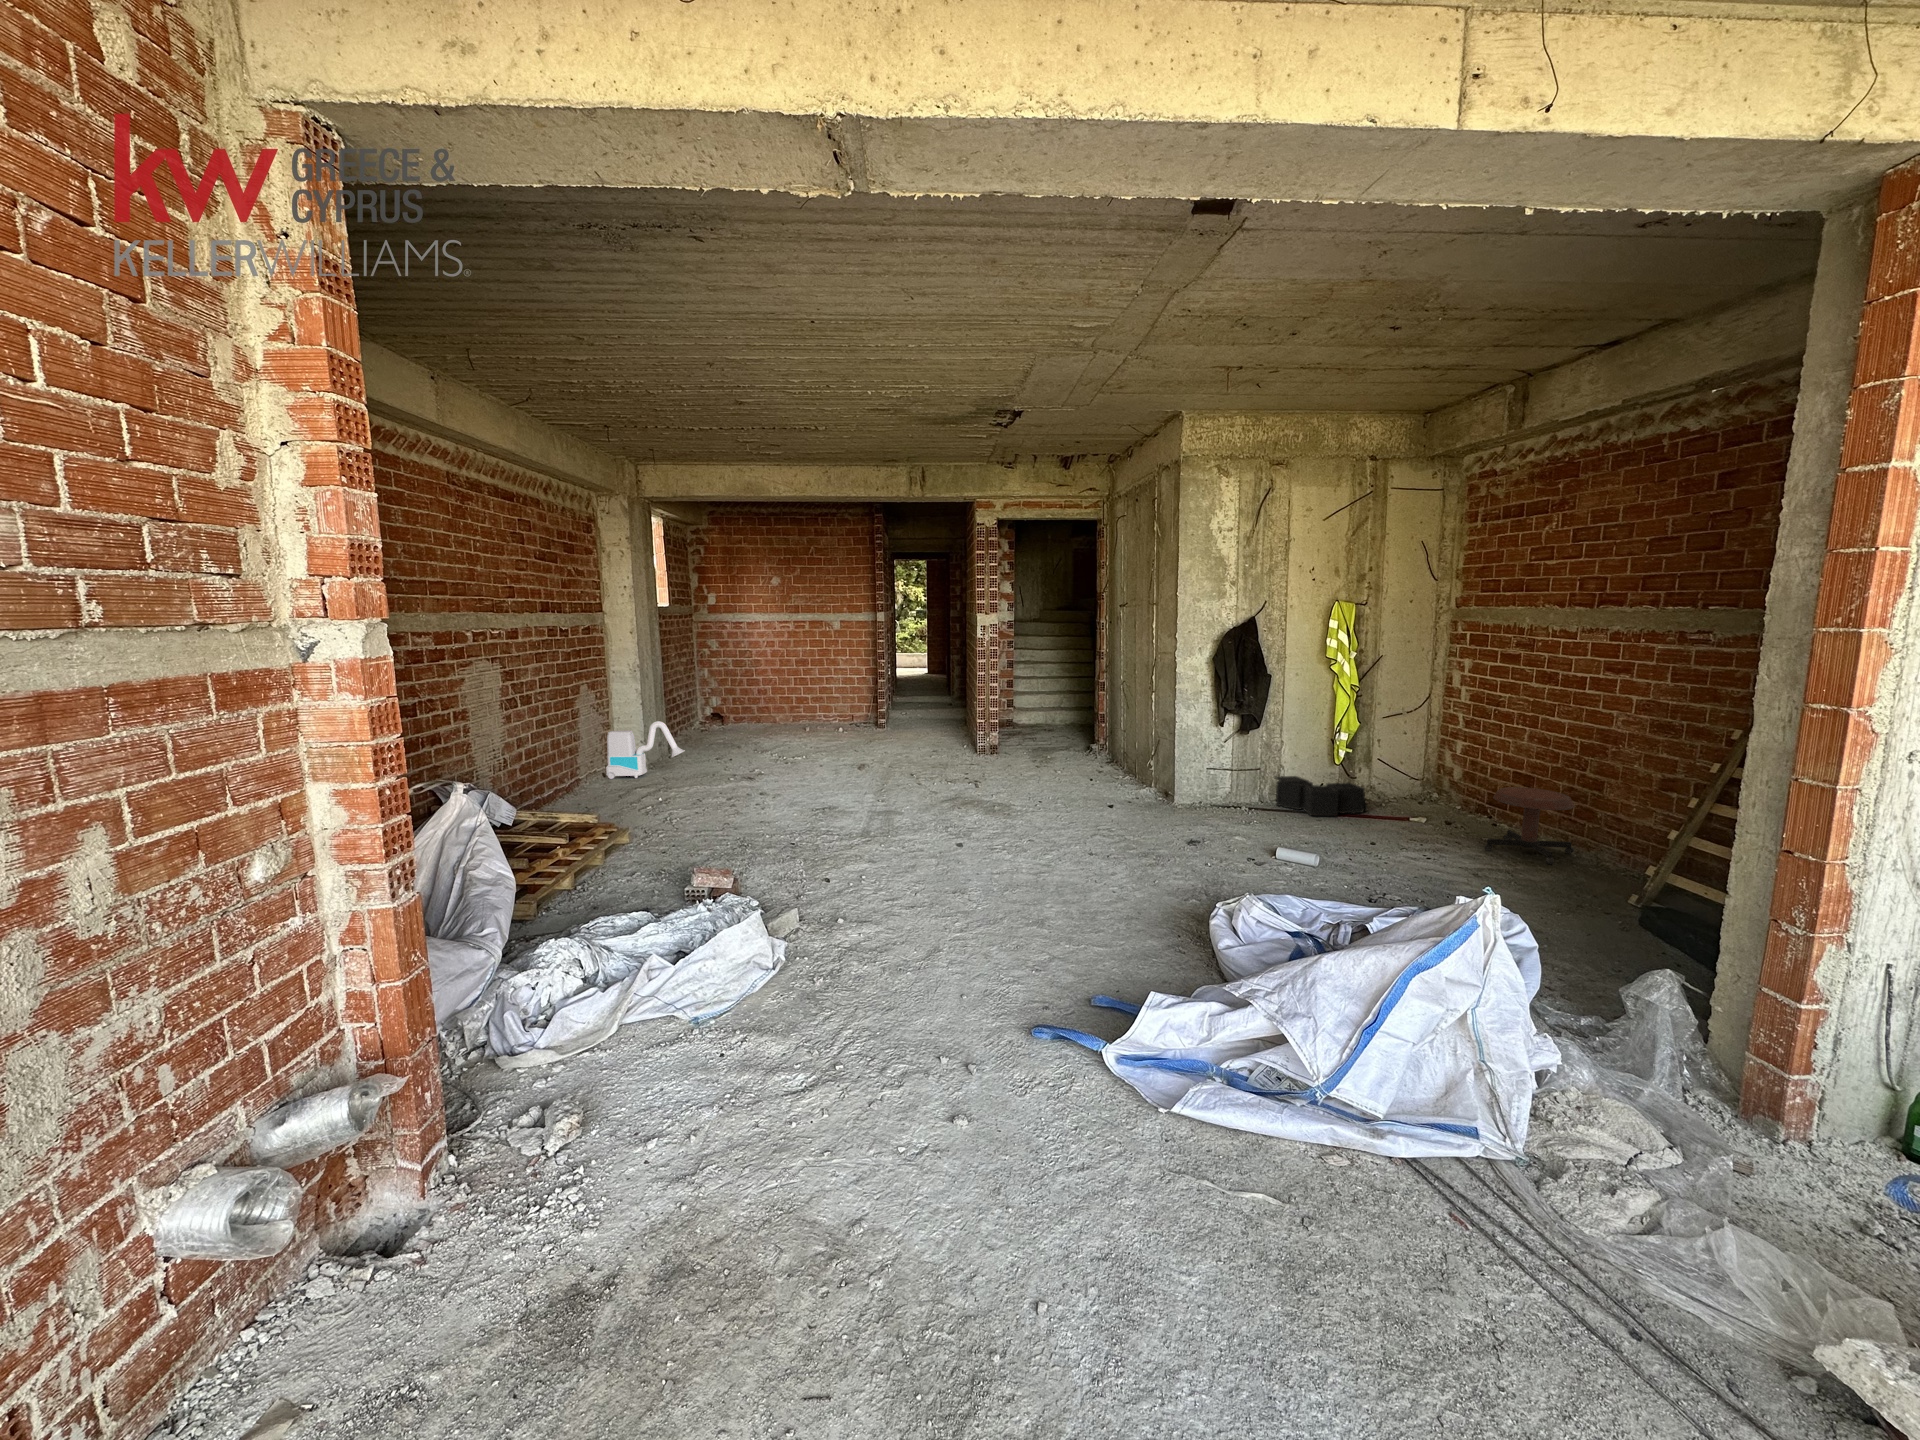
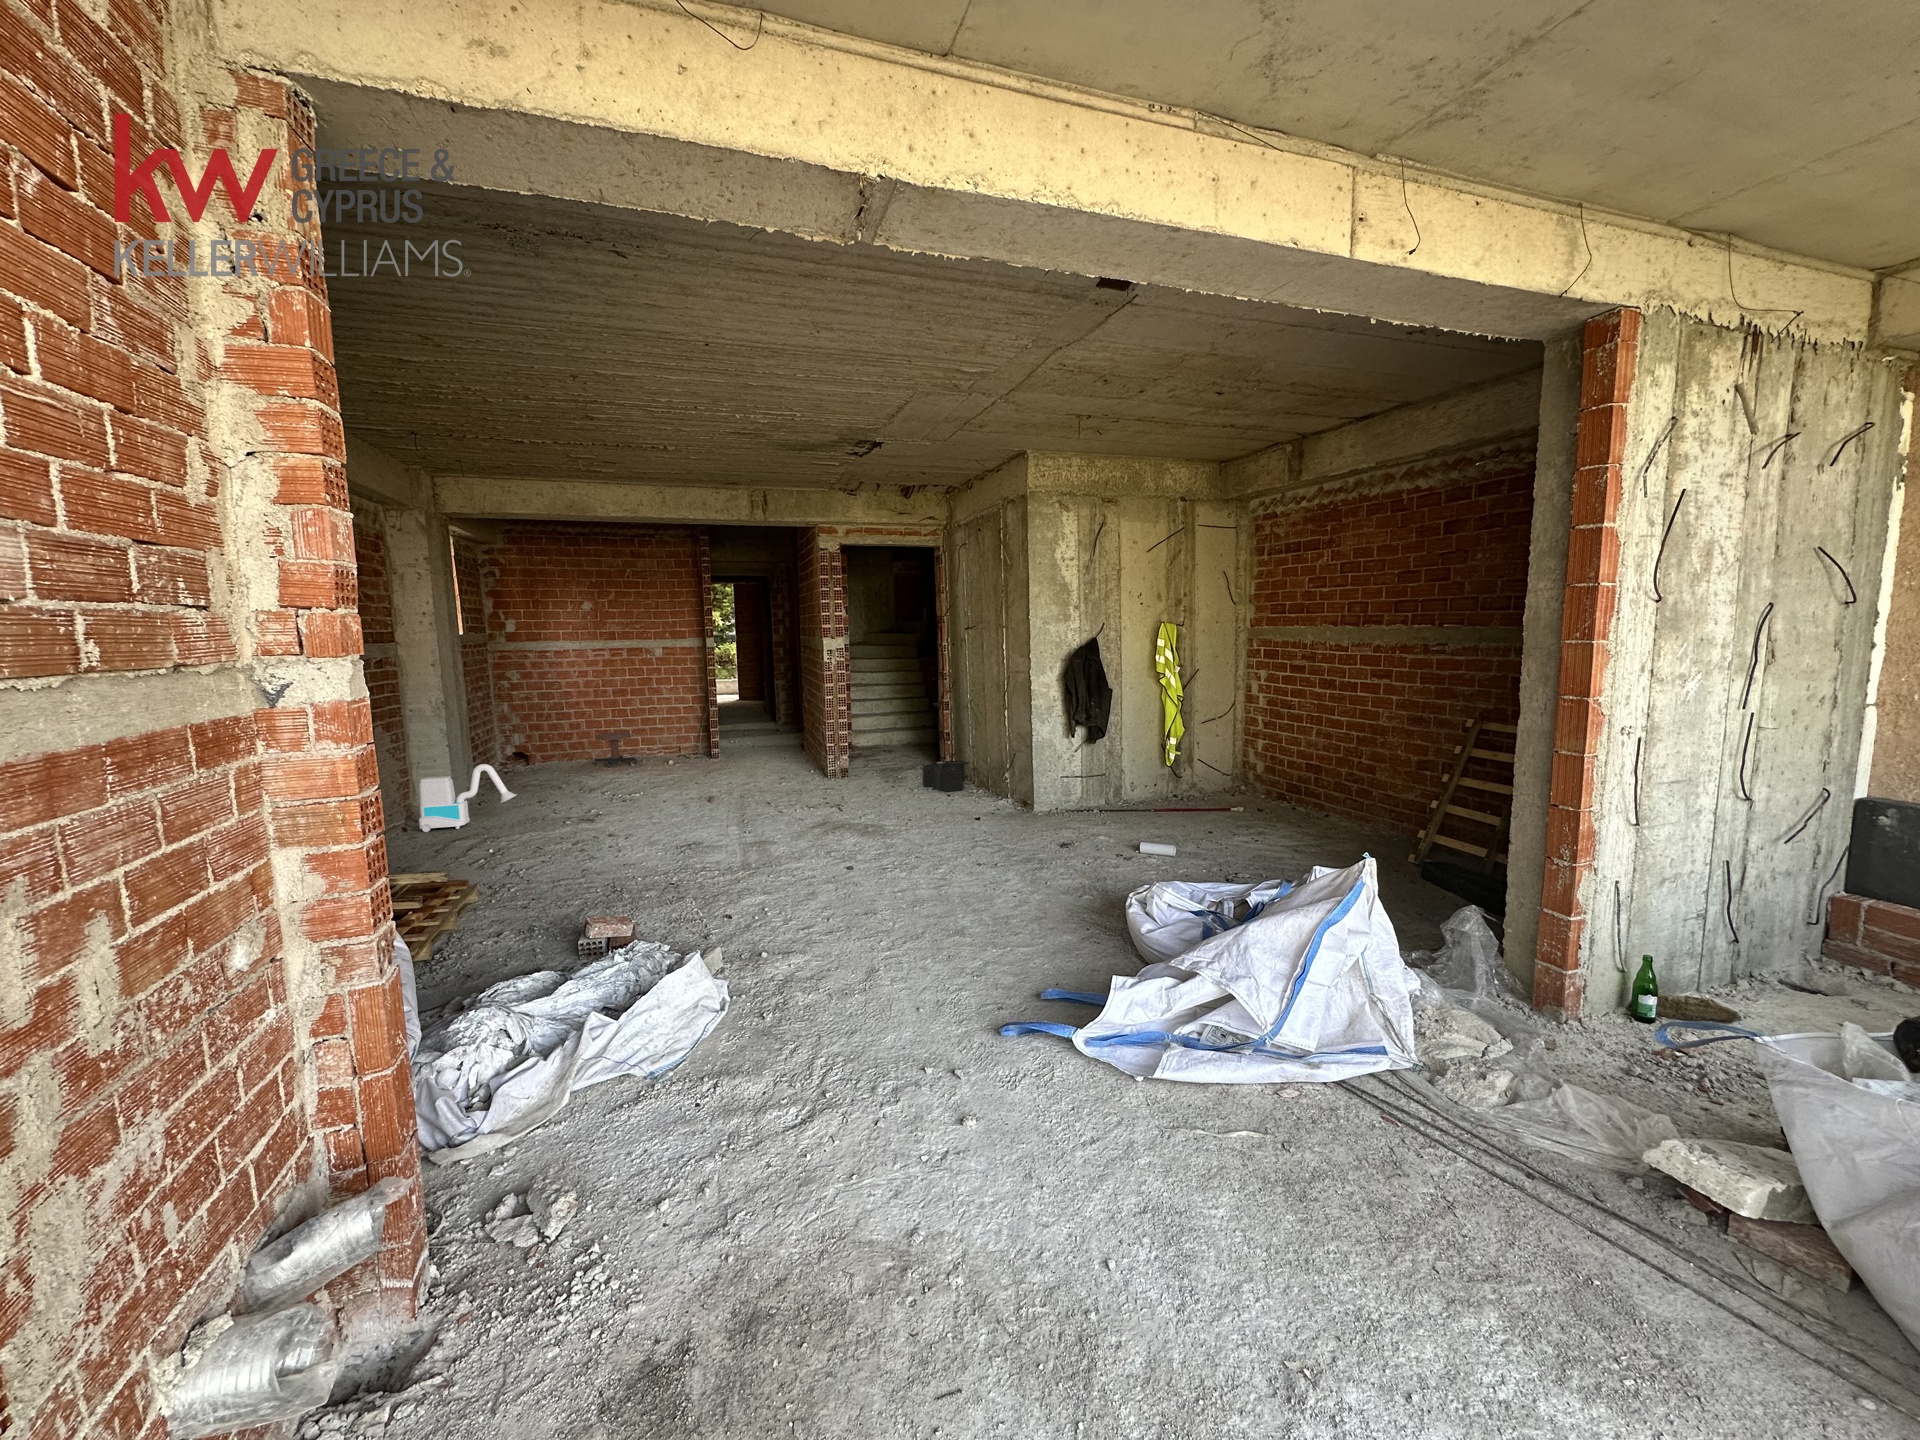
storage bin: present [1275,776,1368,816] -> present [923,760,969,791]
stool: present [1484,787,1575,864] -> present [593,732,638,767]

